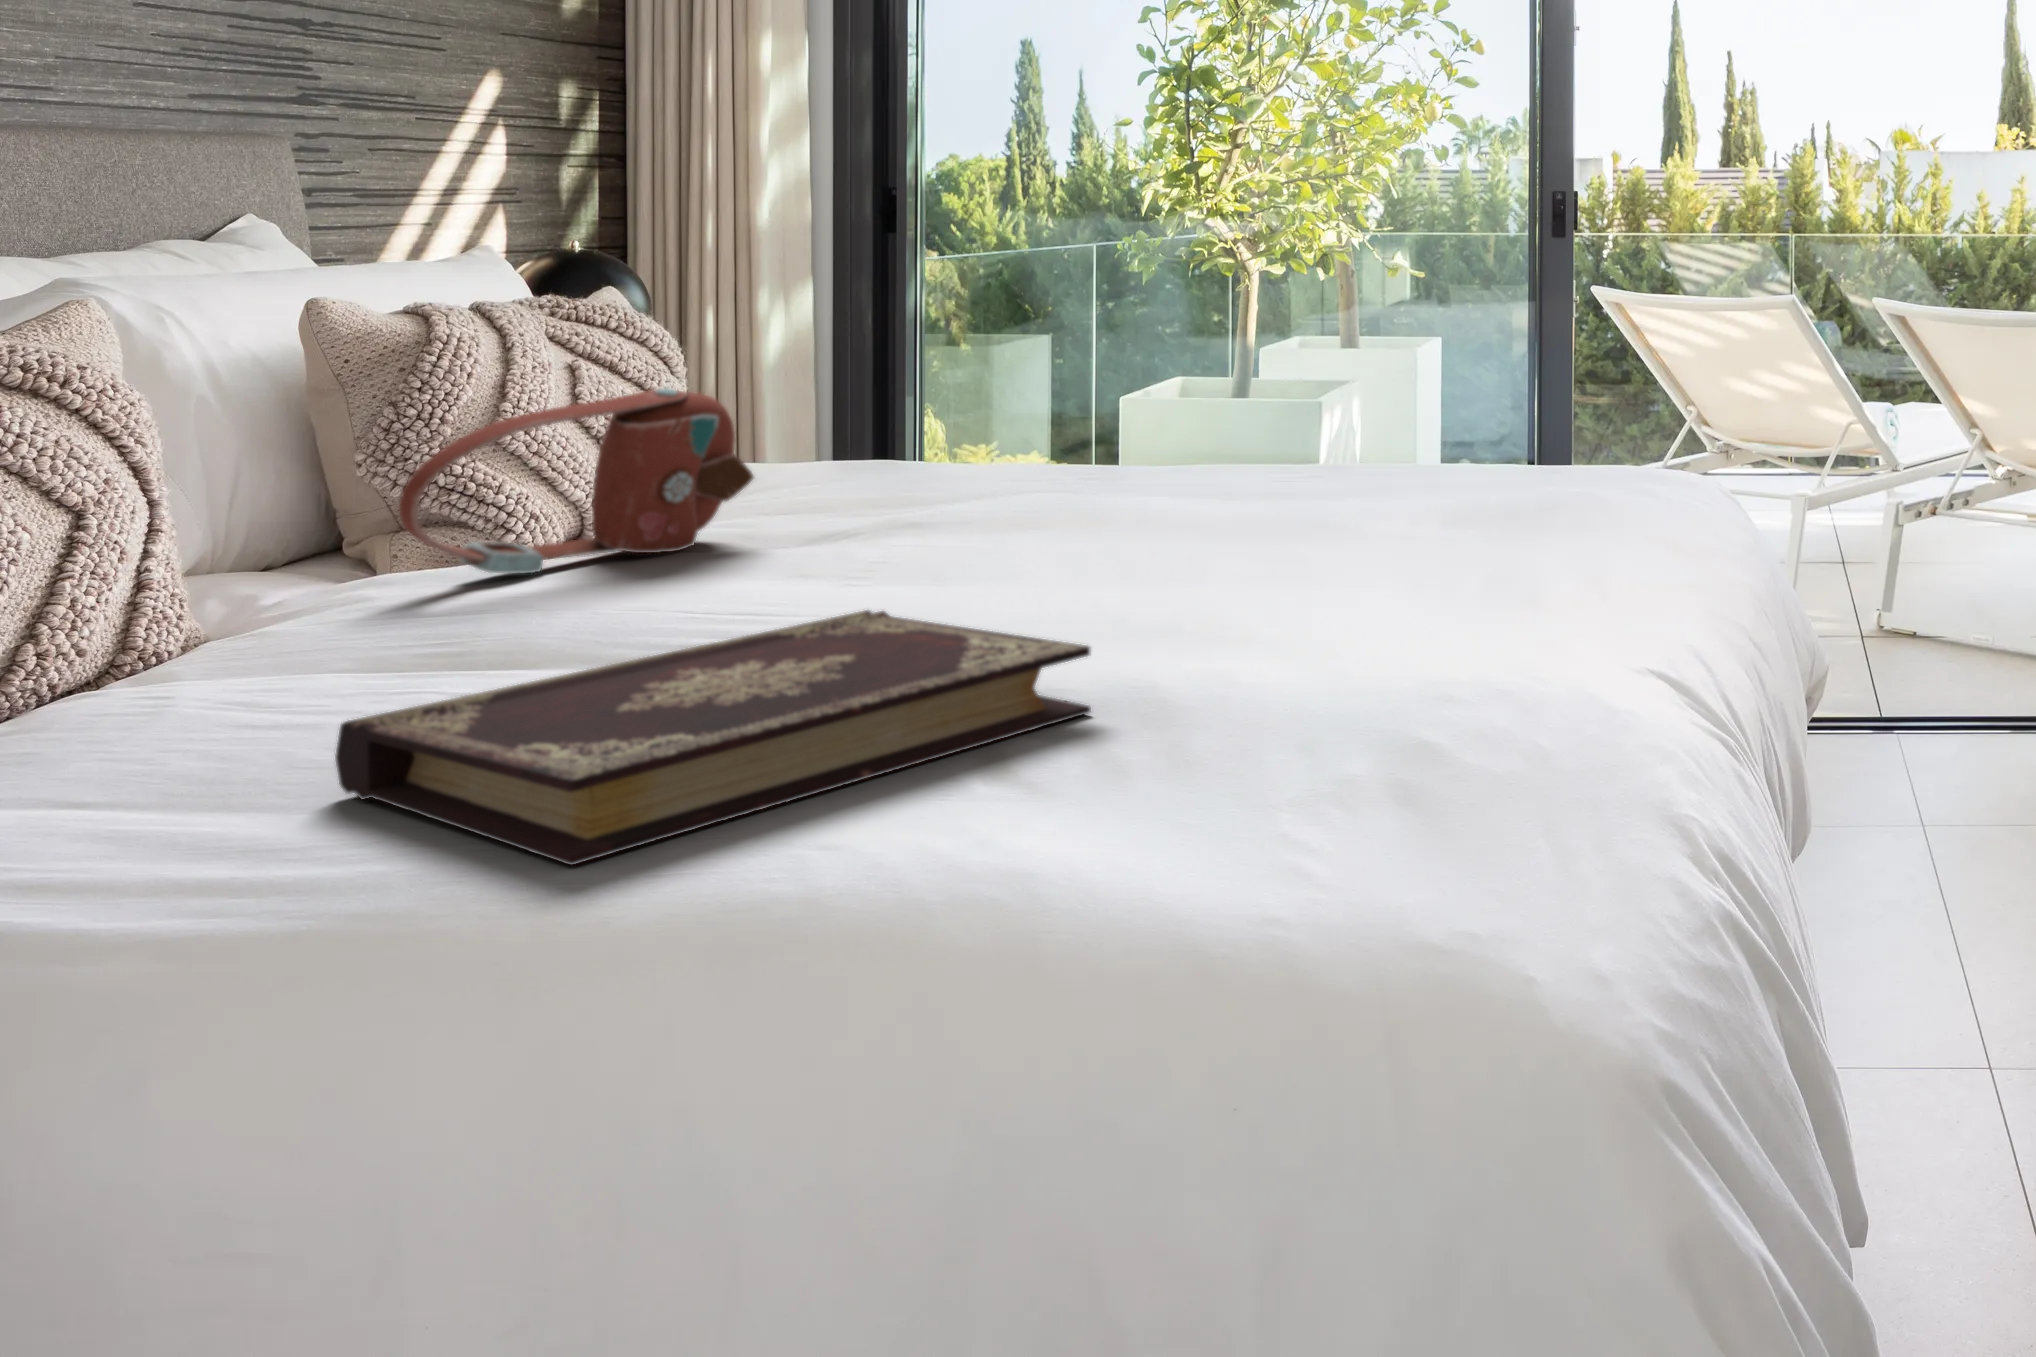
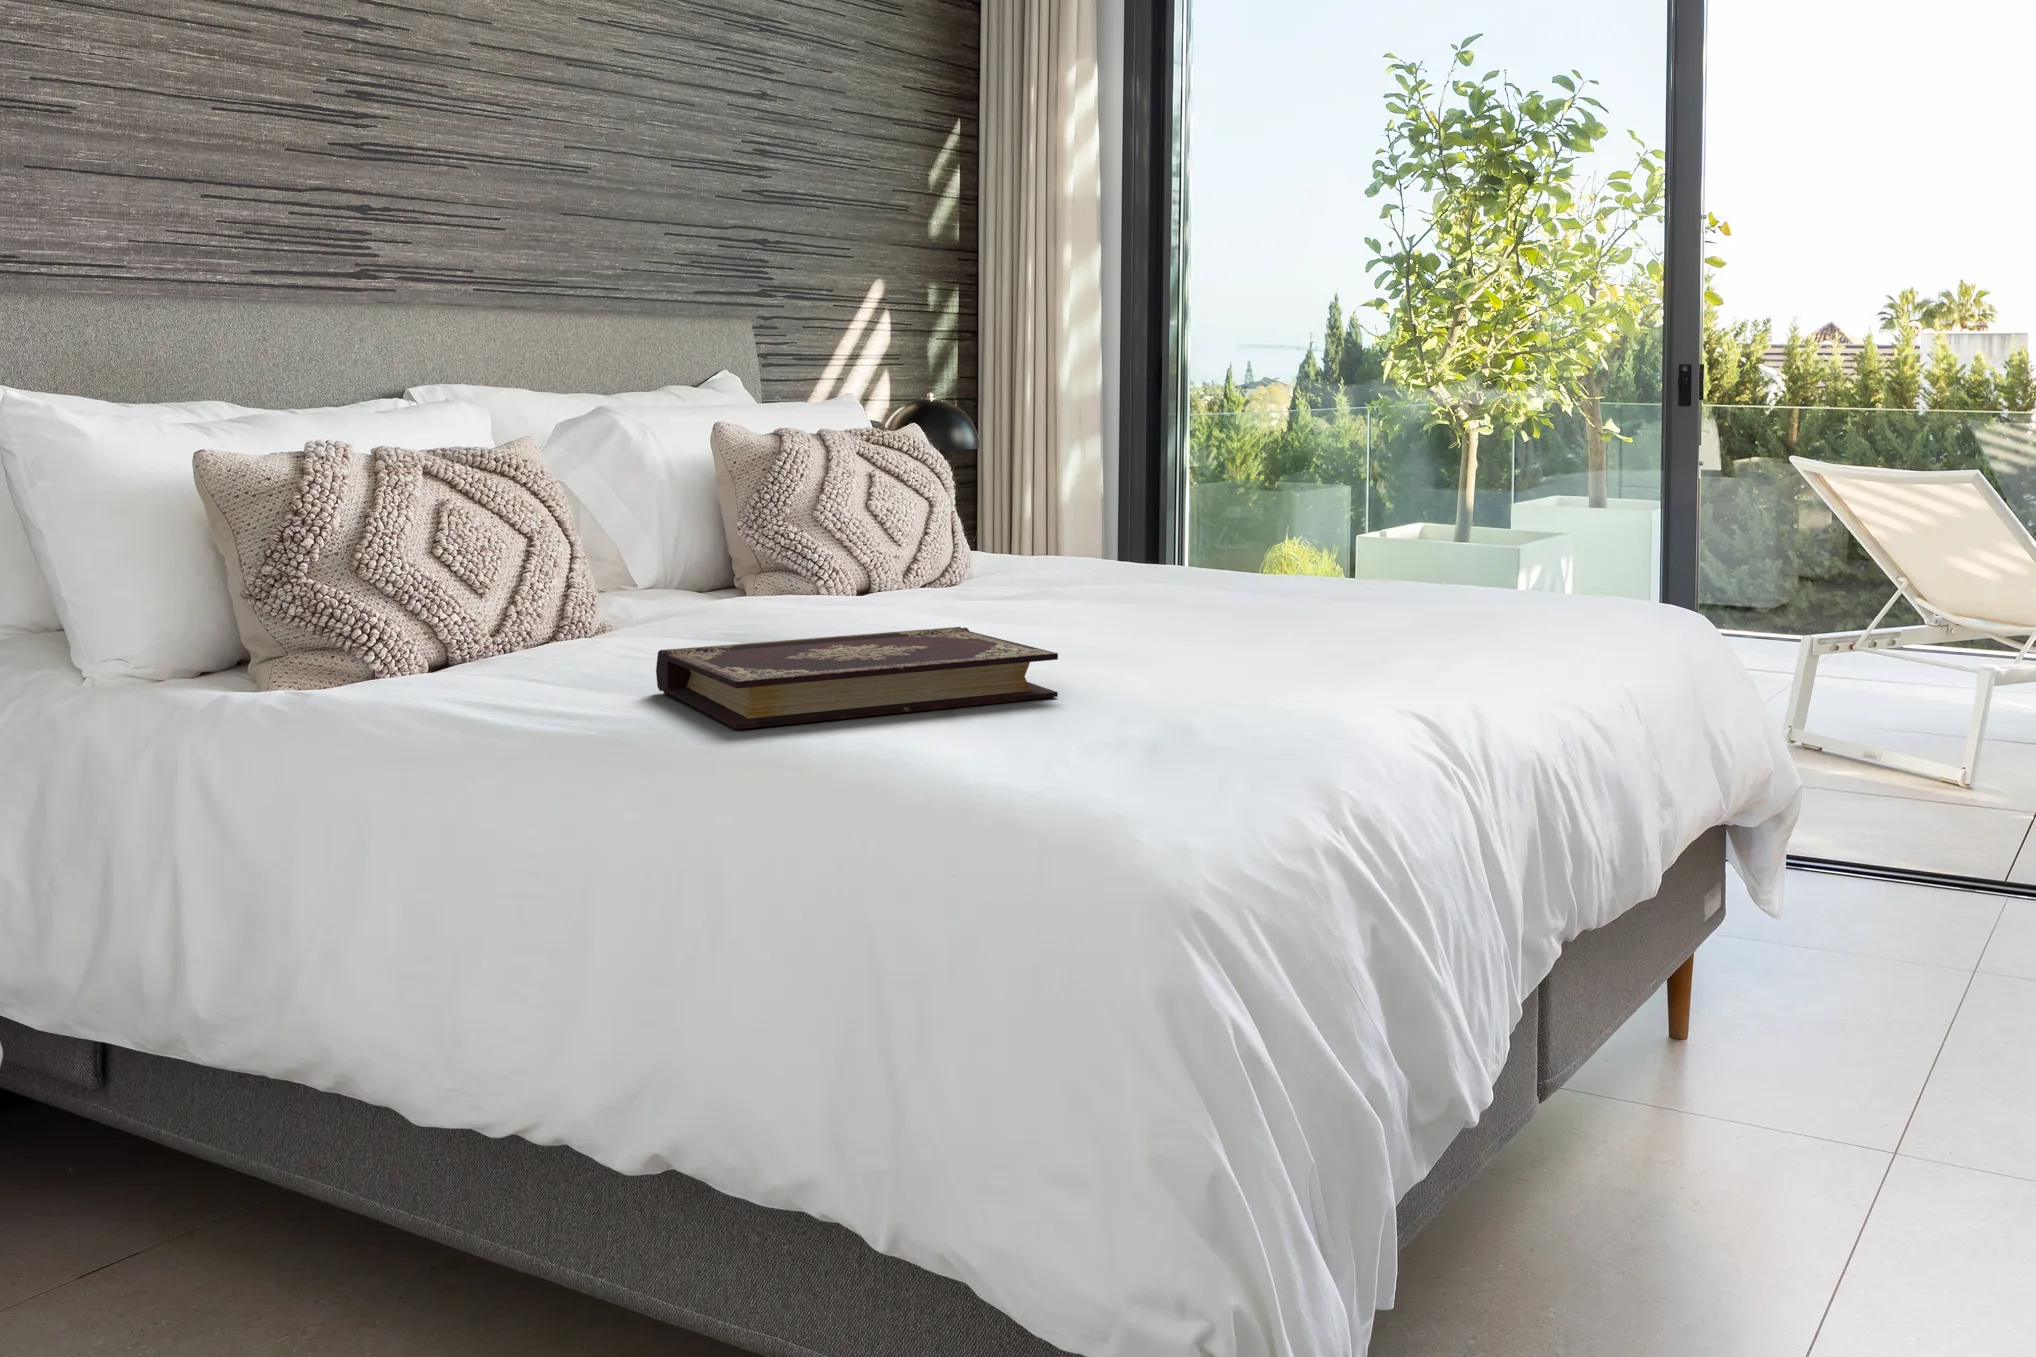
handbag: present [399,388,754,573] -> none [749,489,963,603]

